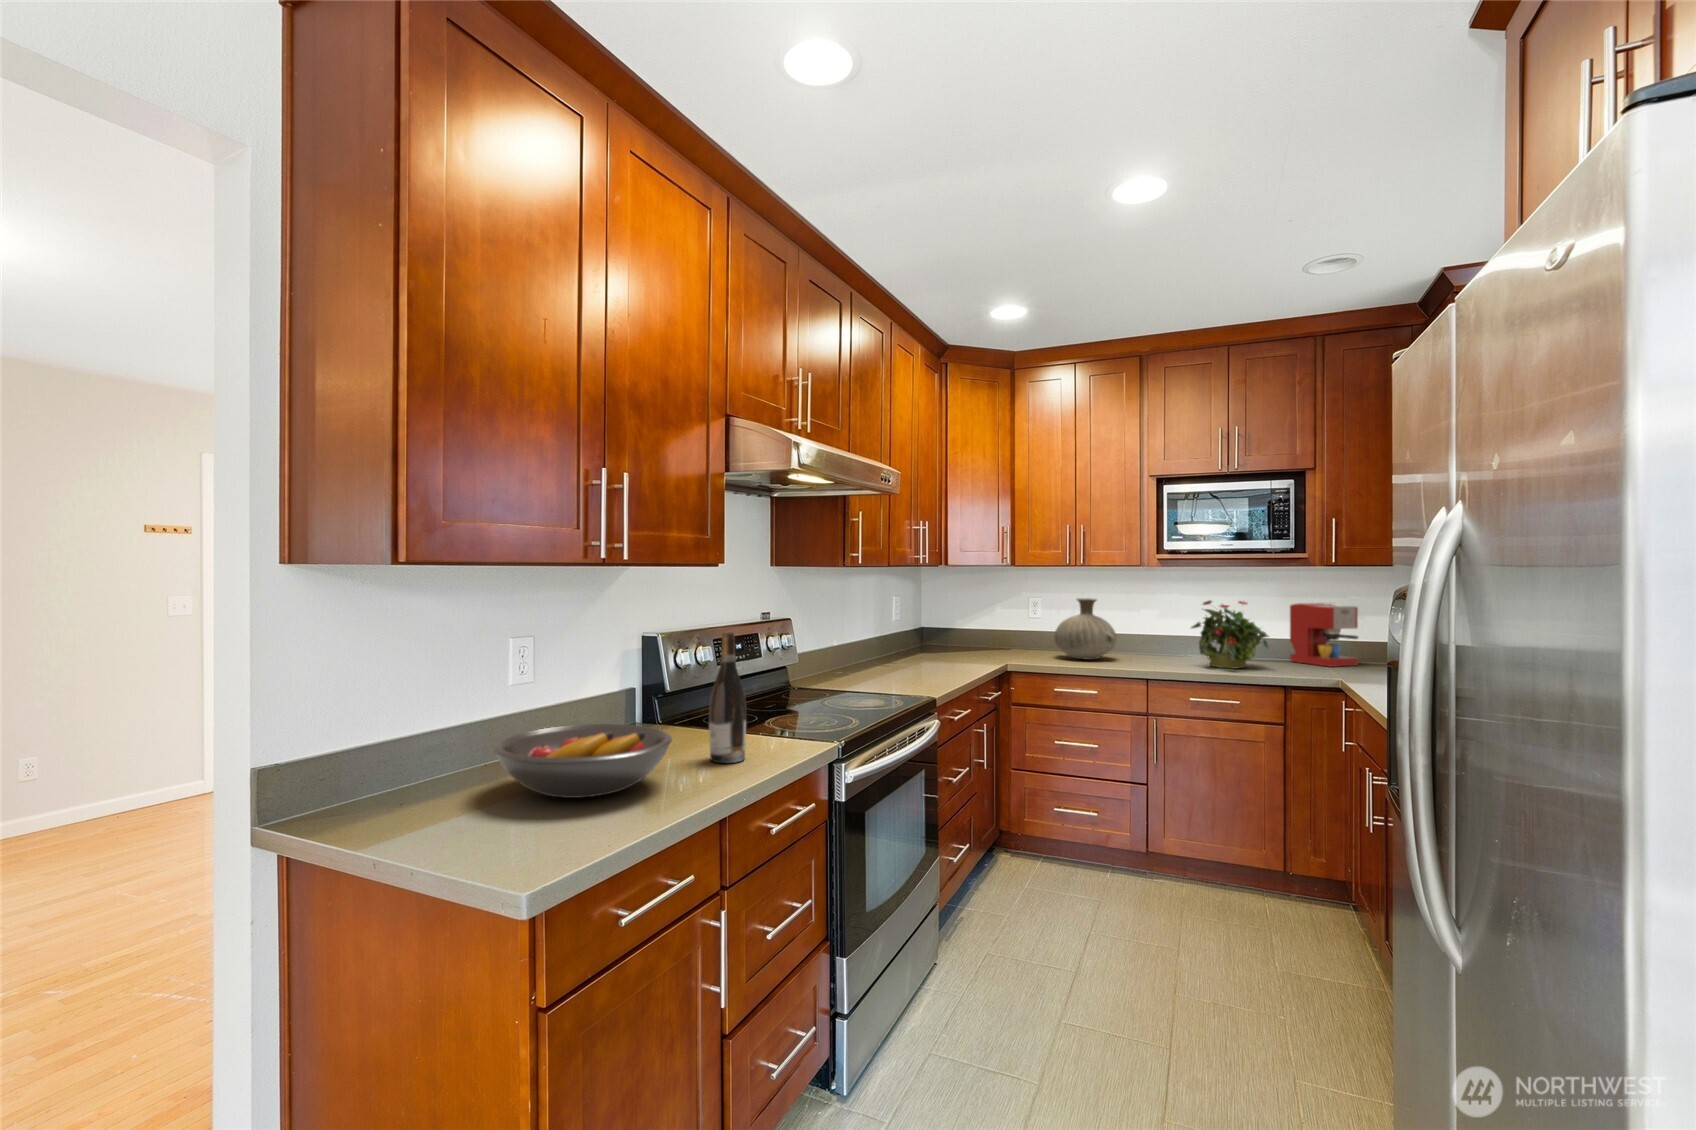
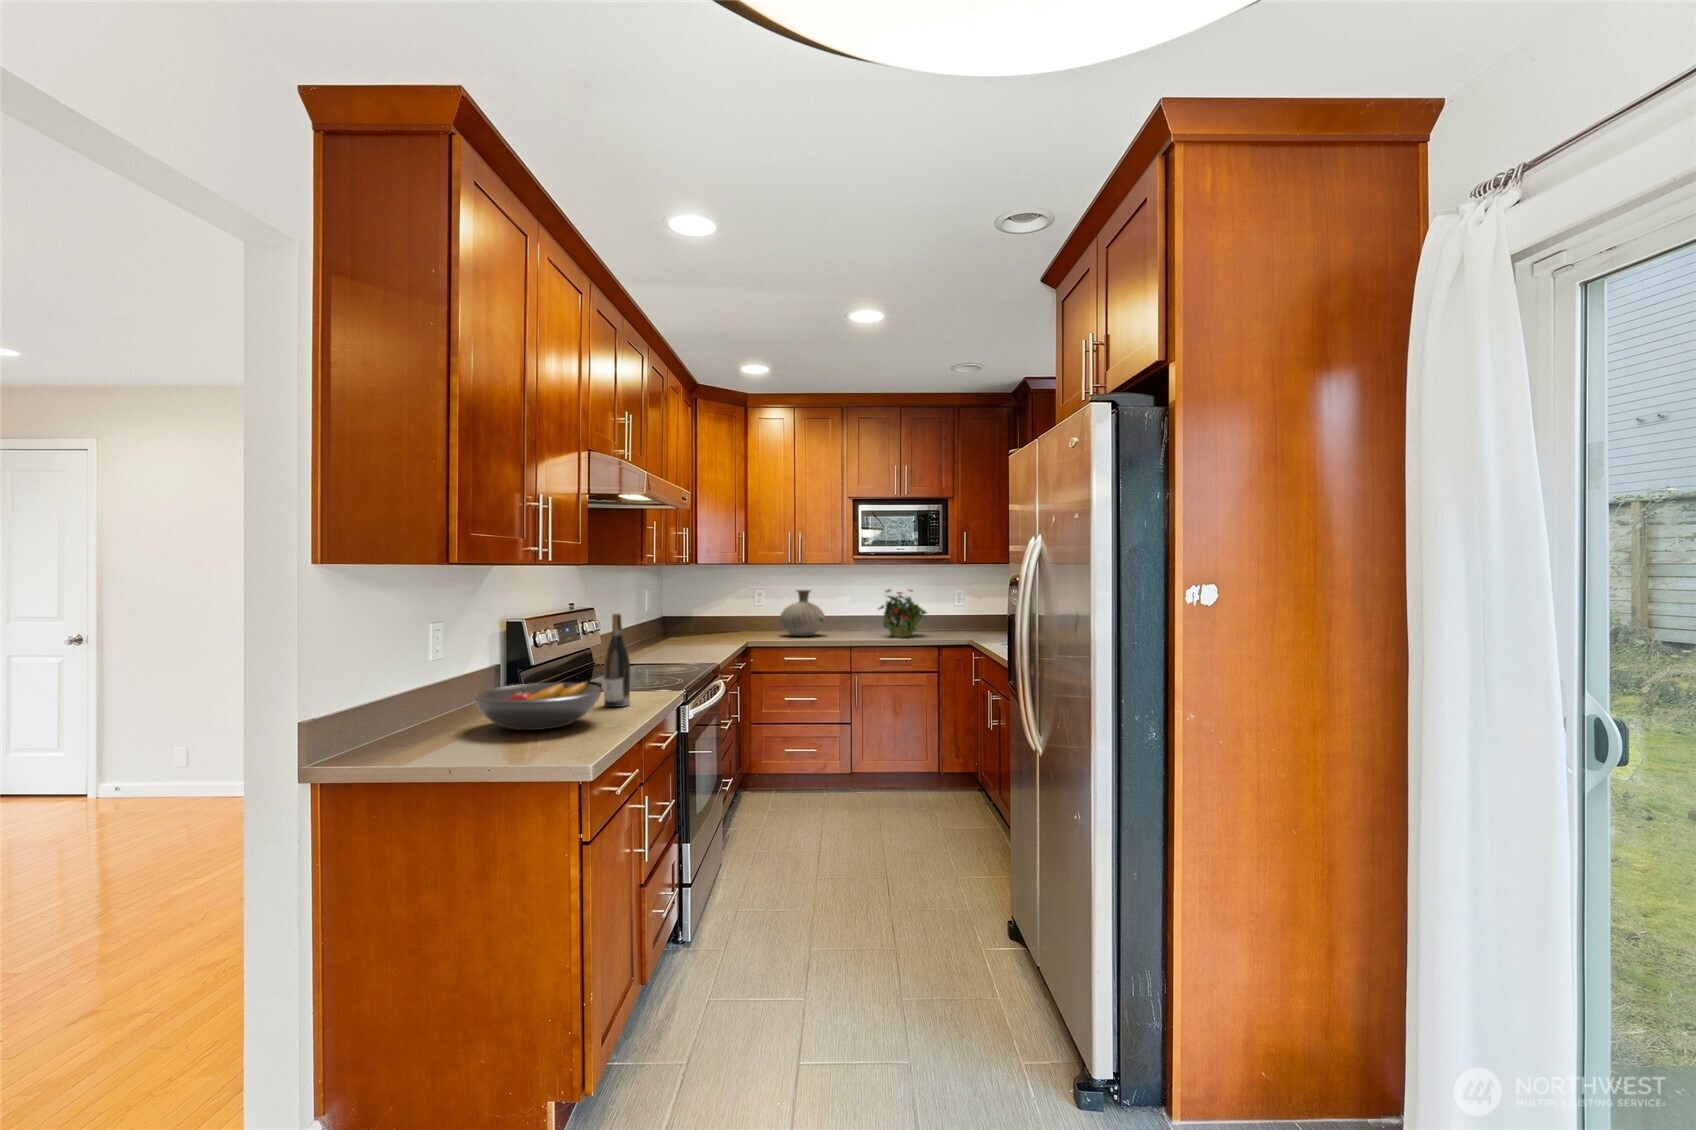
coffee maker: present [1290,603,1358,667] -> none [938,590,979,633]

